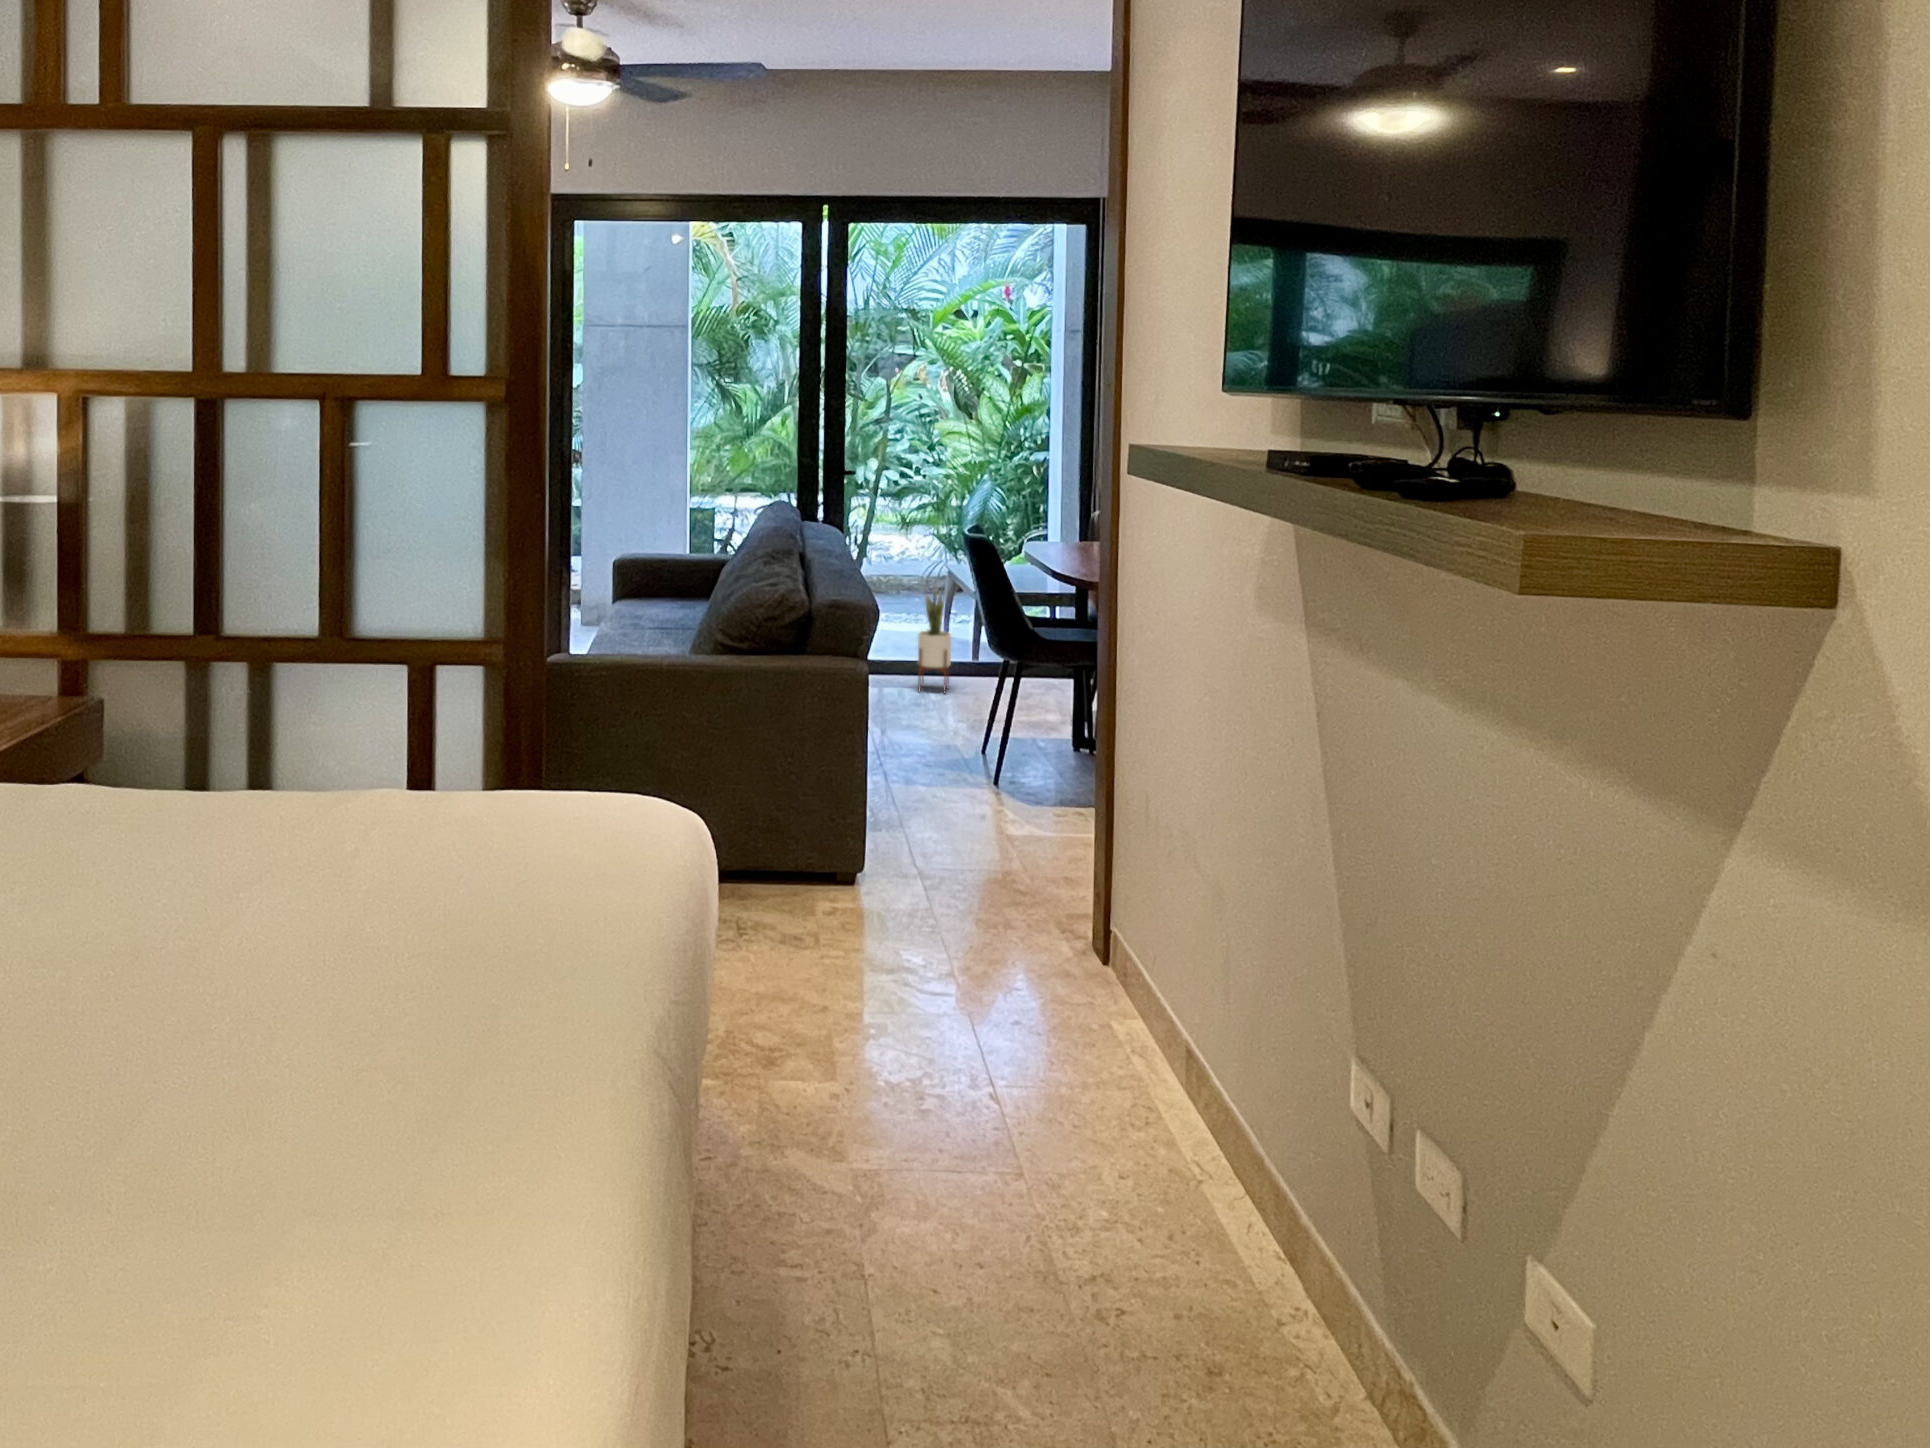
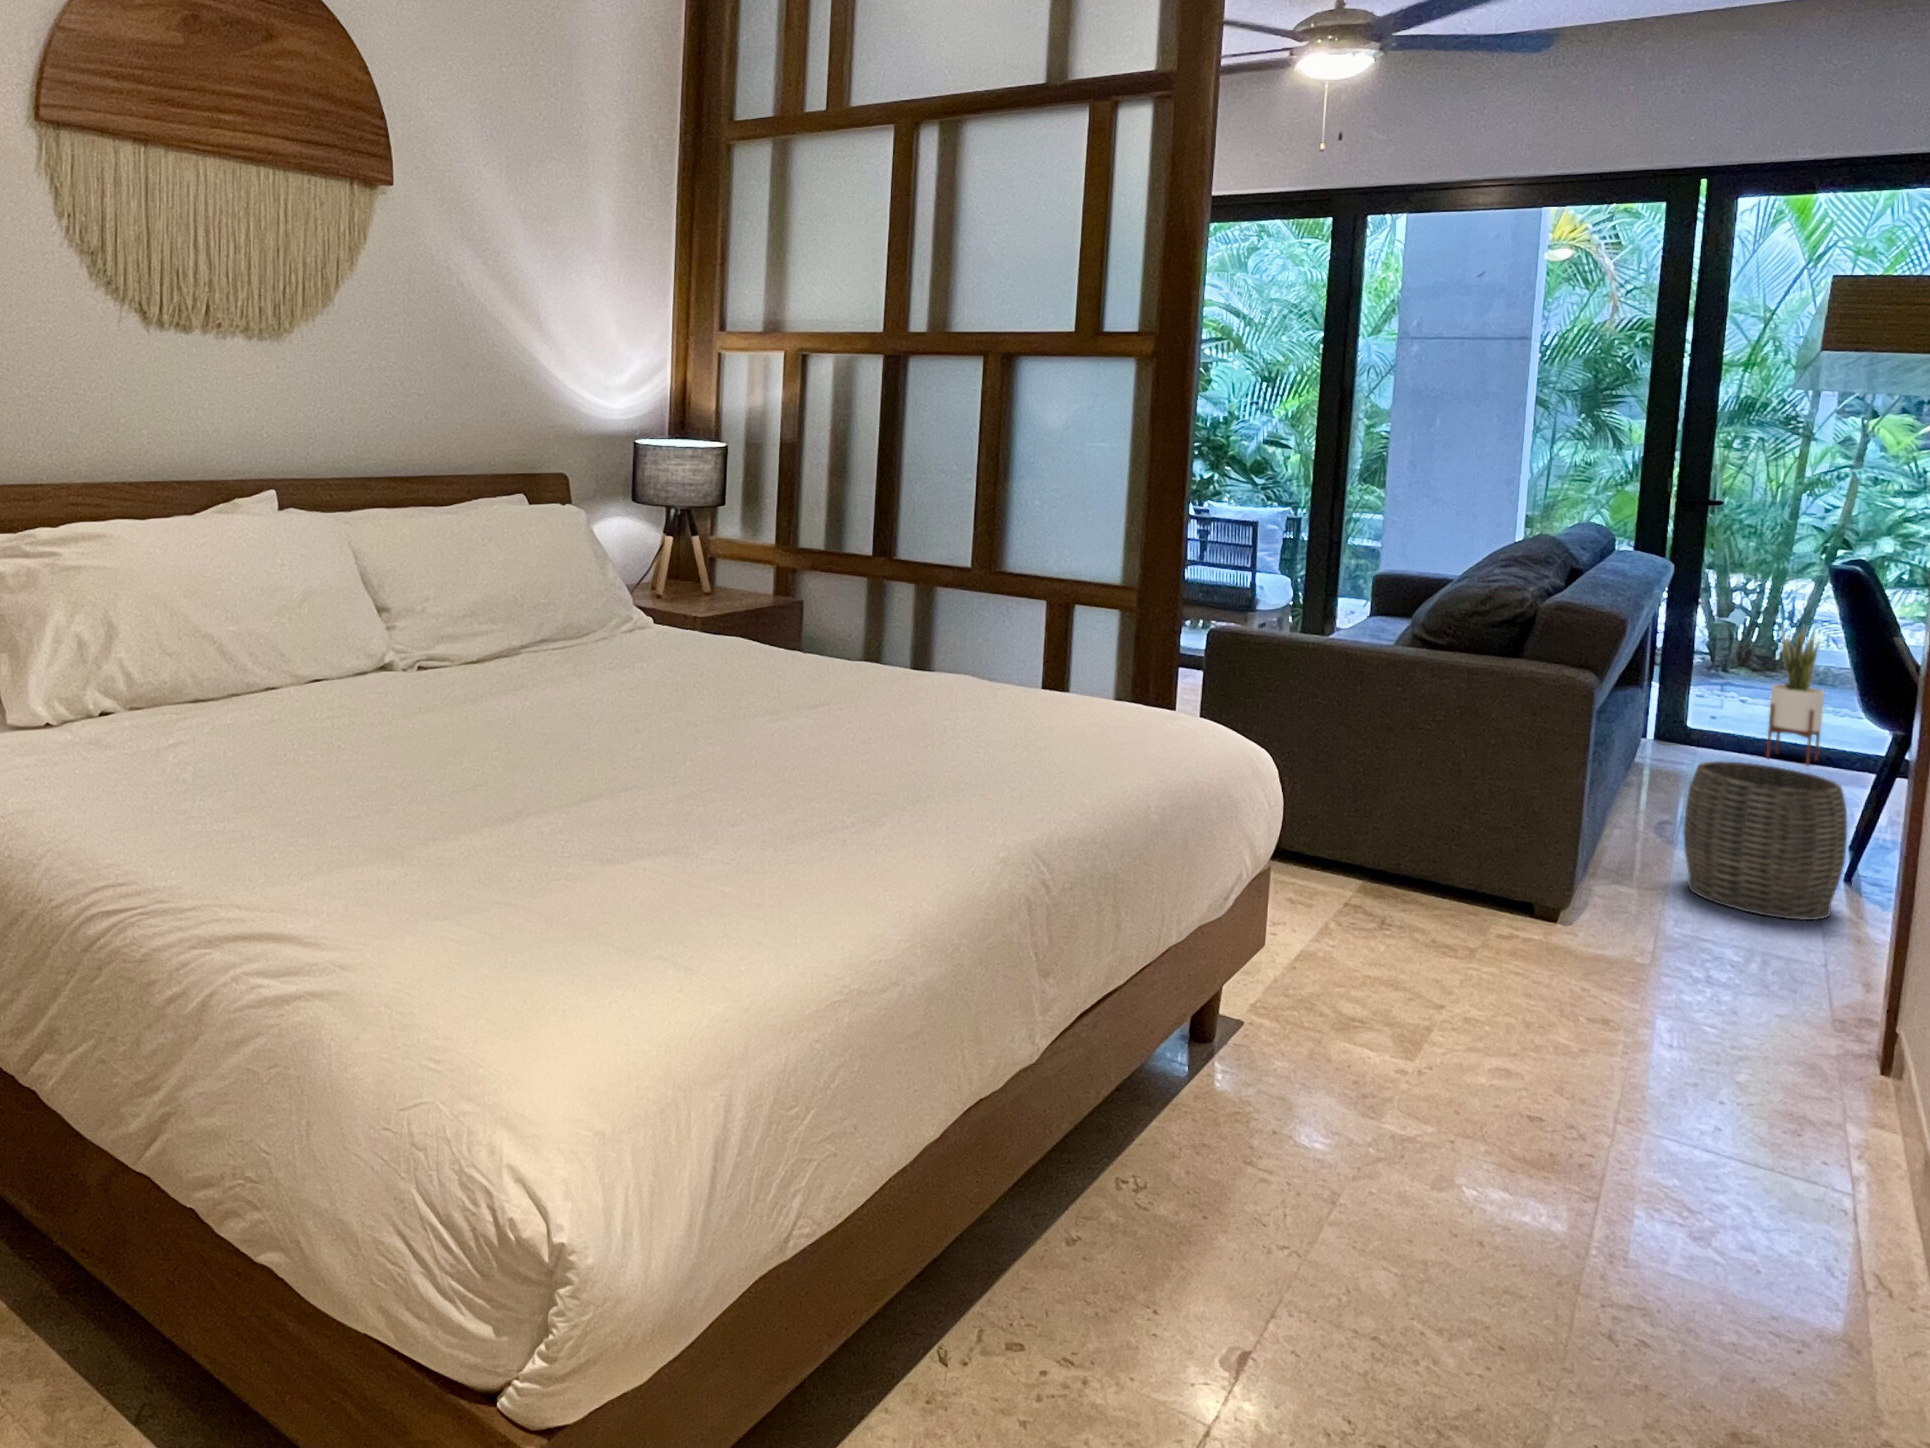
woven basket: none [924,722,1029,848] -> present [1684,761,1847,920]

